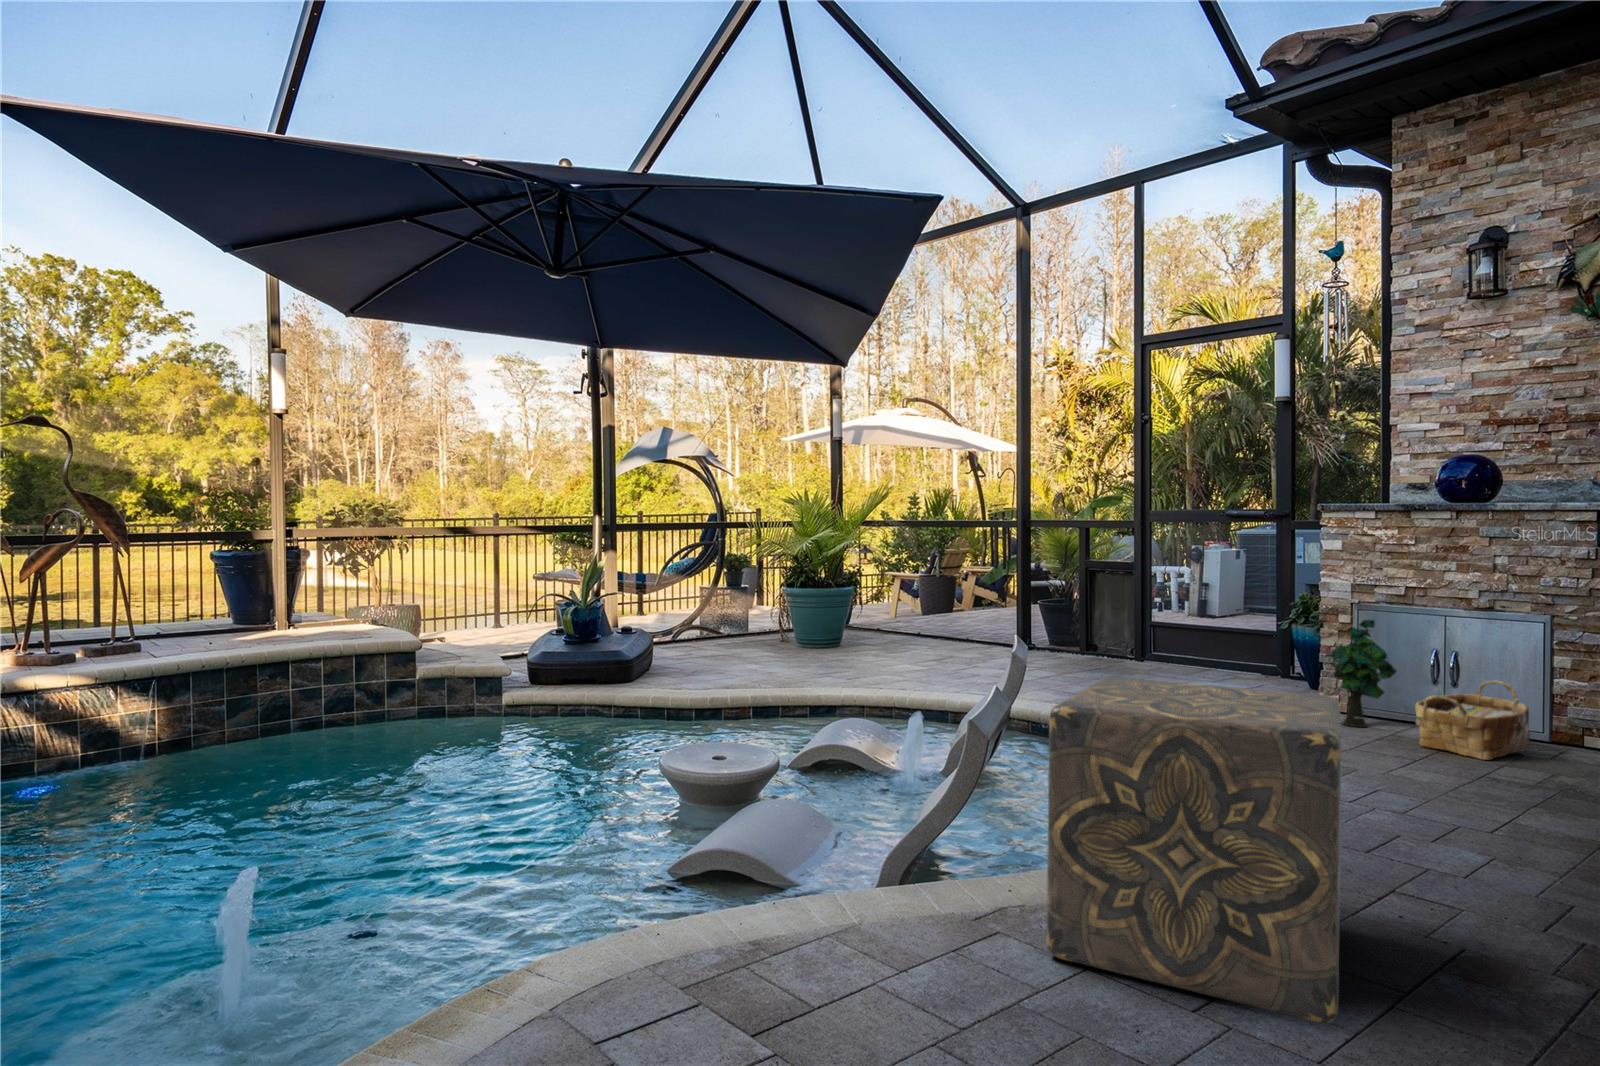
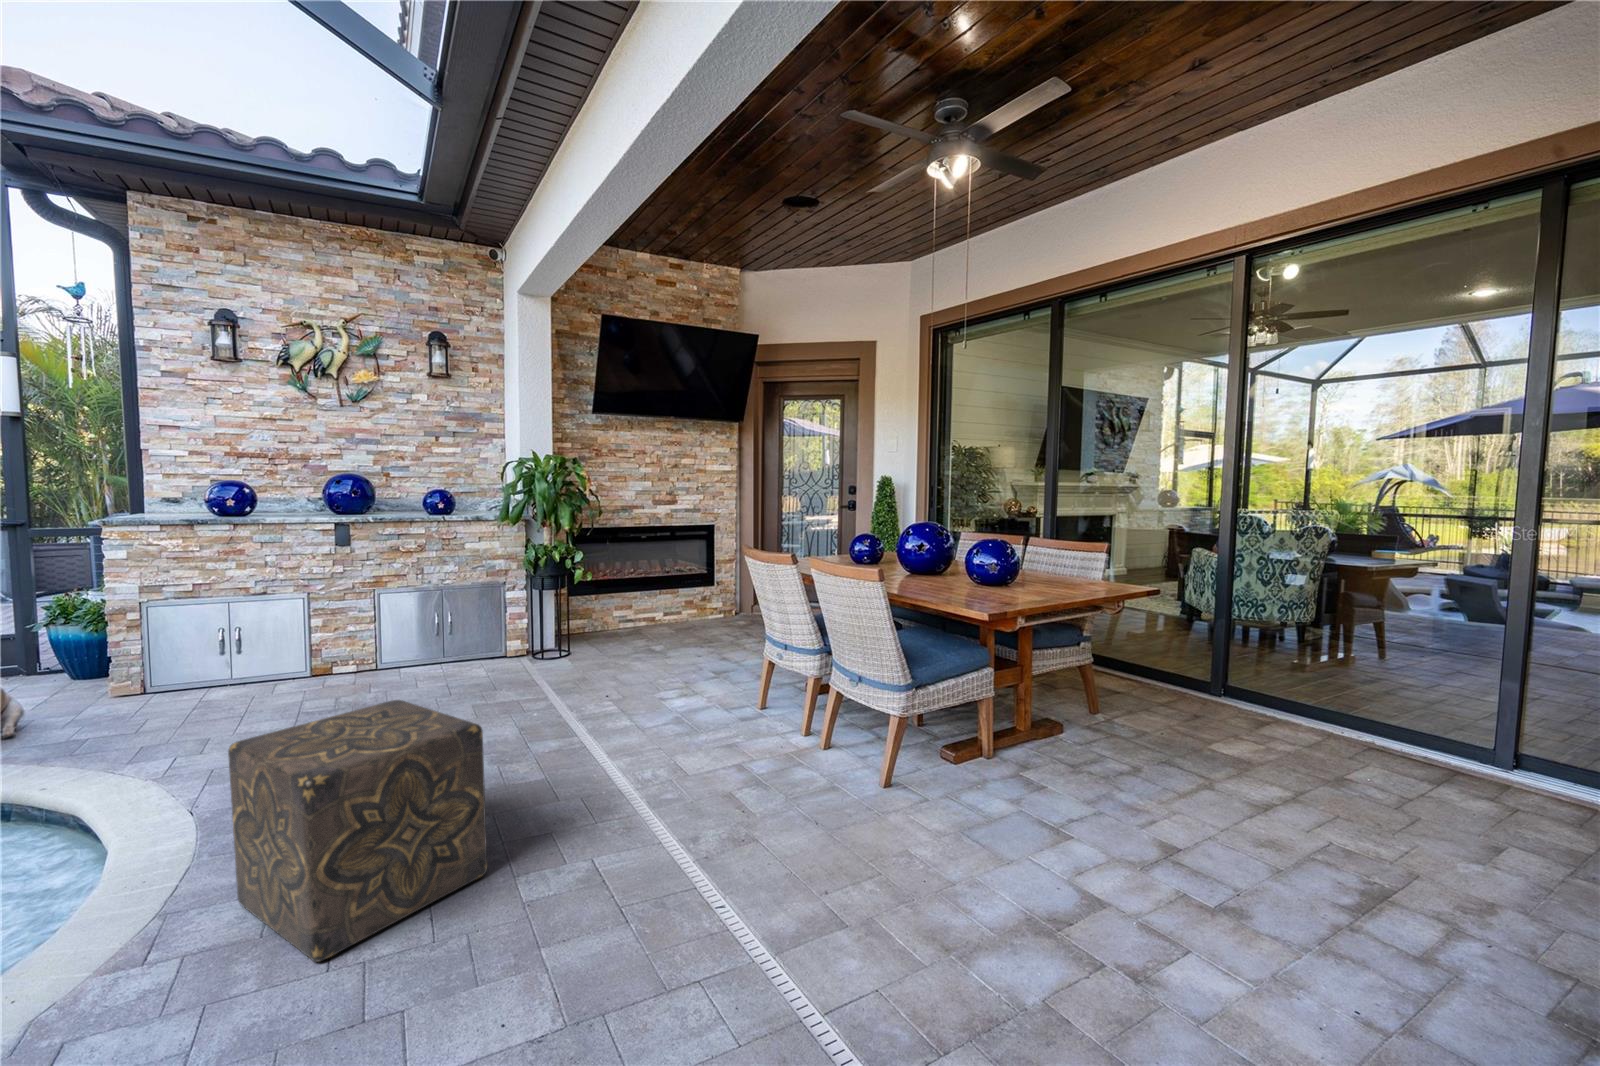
decorative plant: present [1325,620,1396,727] -> none [123,615,196,705]
woven basket: present [1415,680,1530,760] -> none [233,641,307,702]

